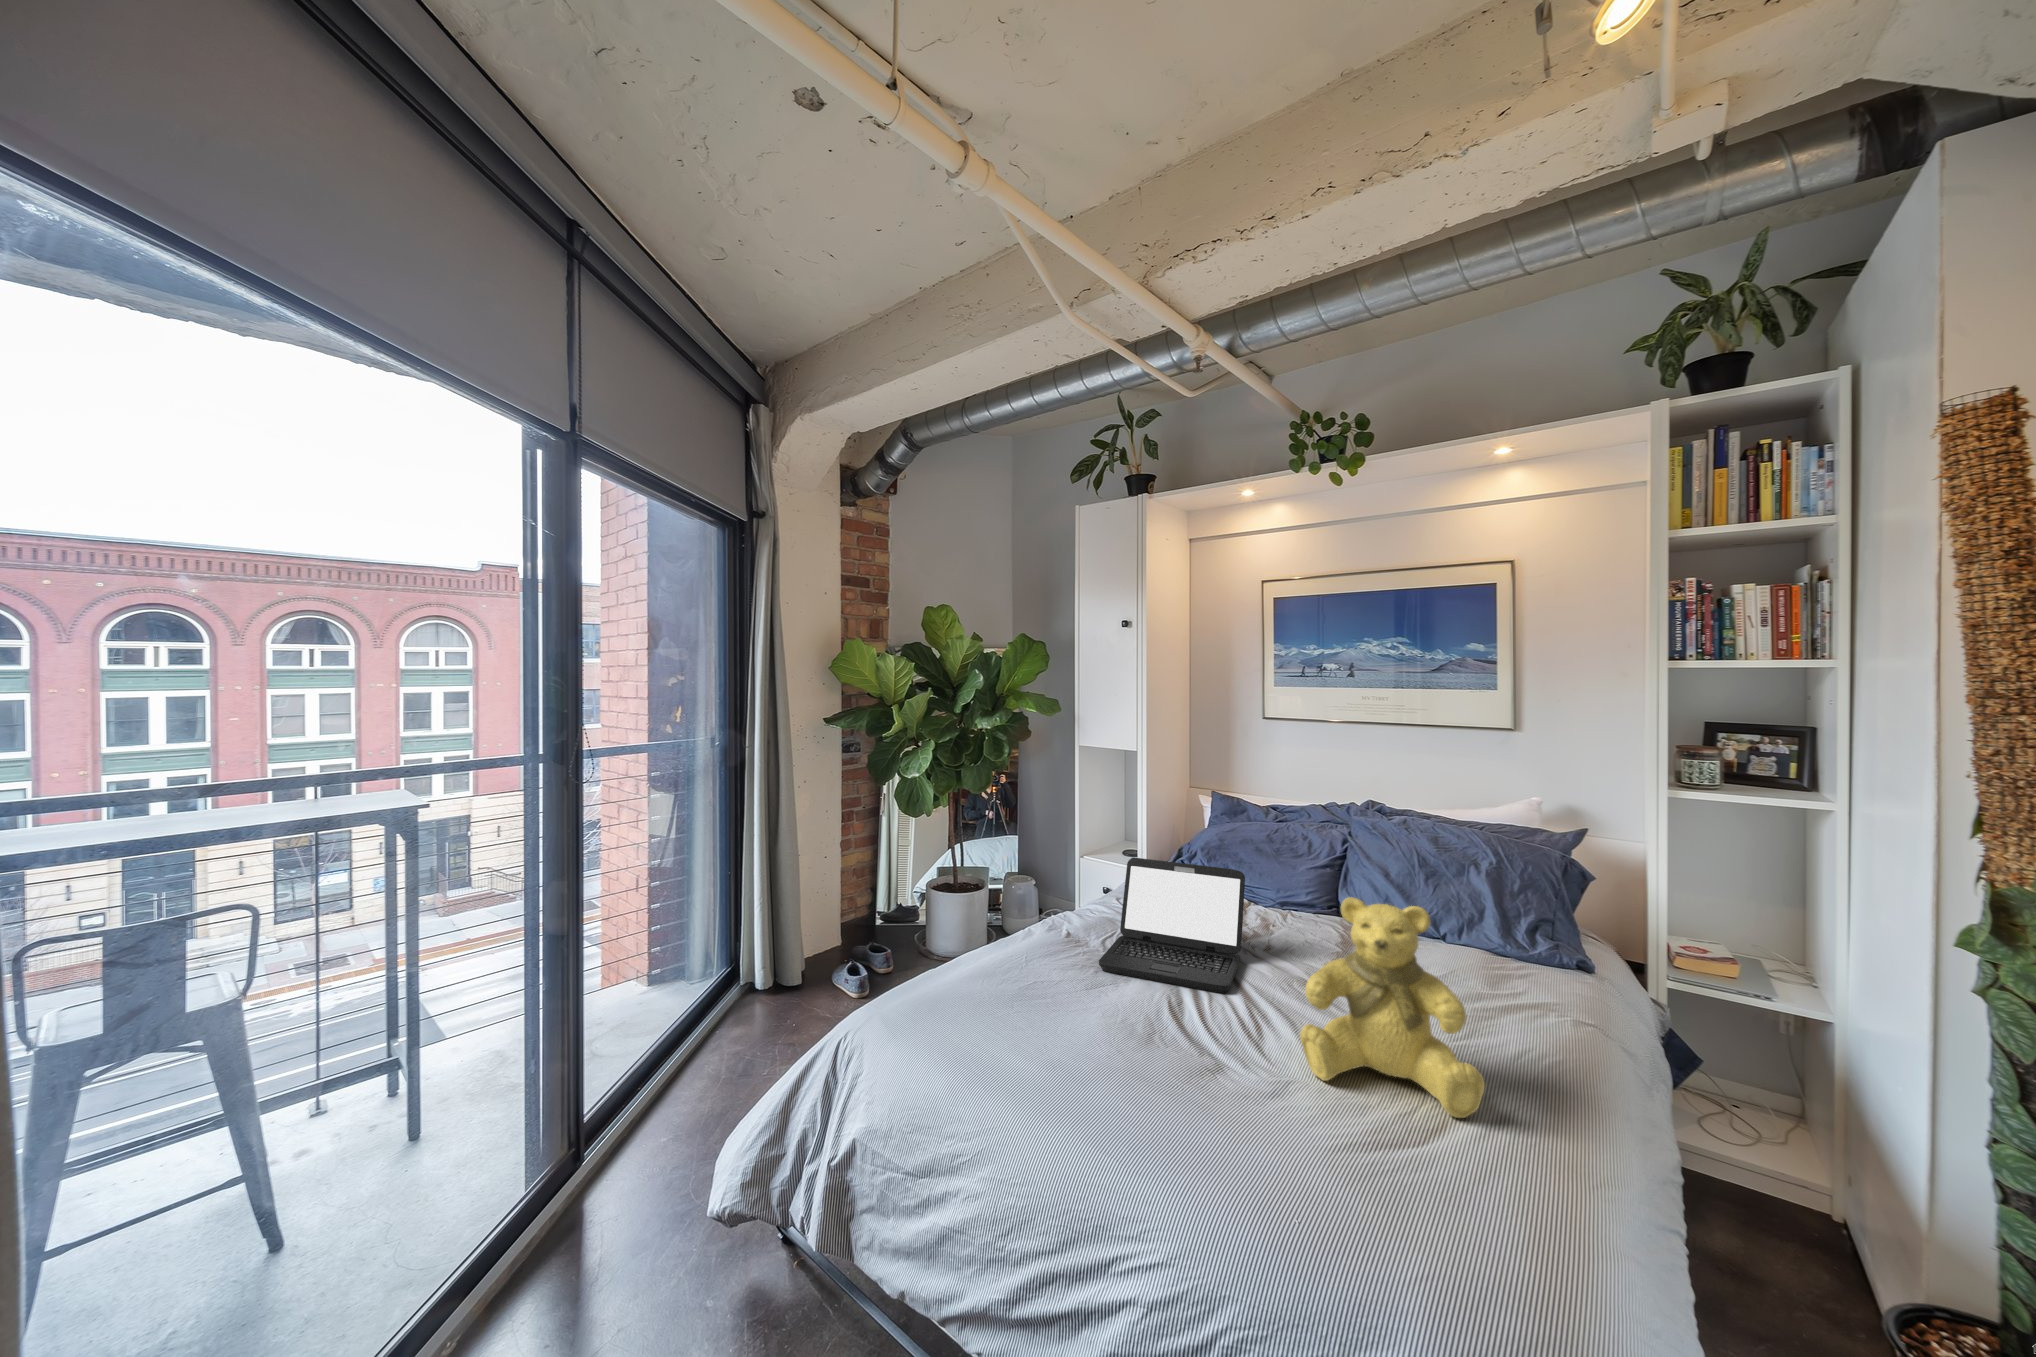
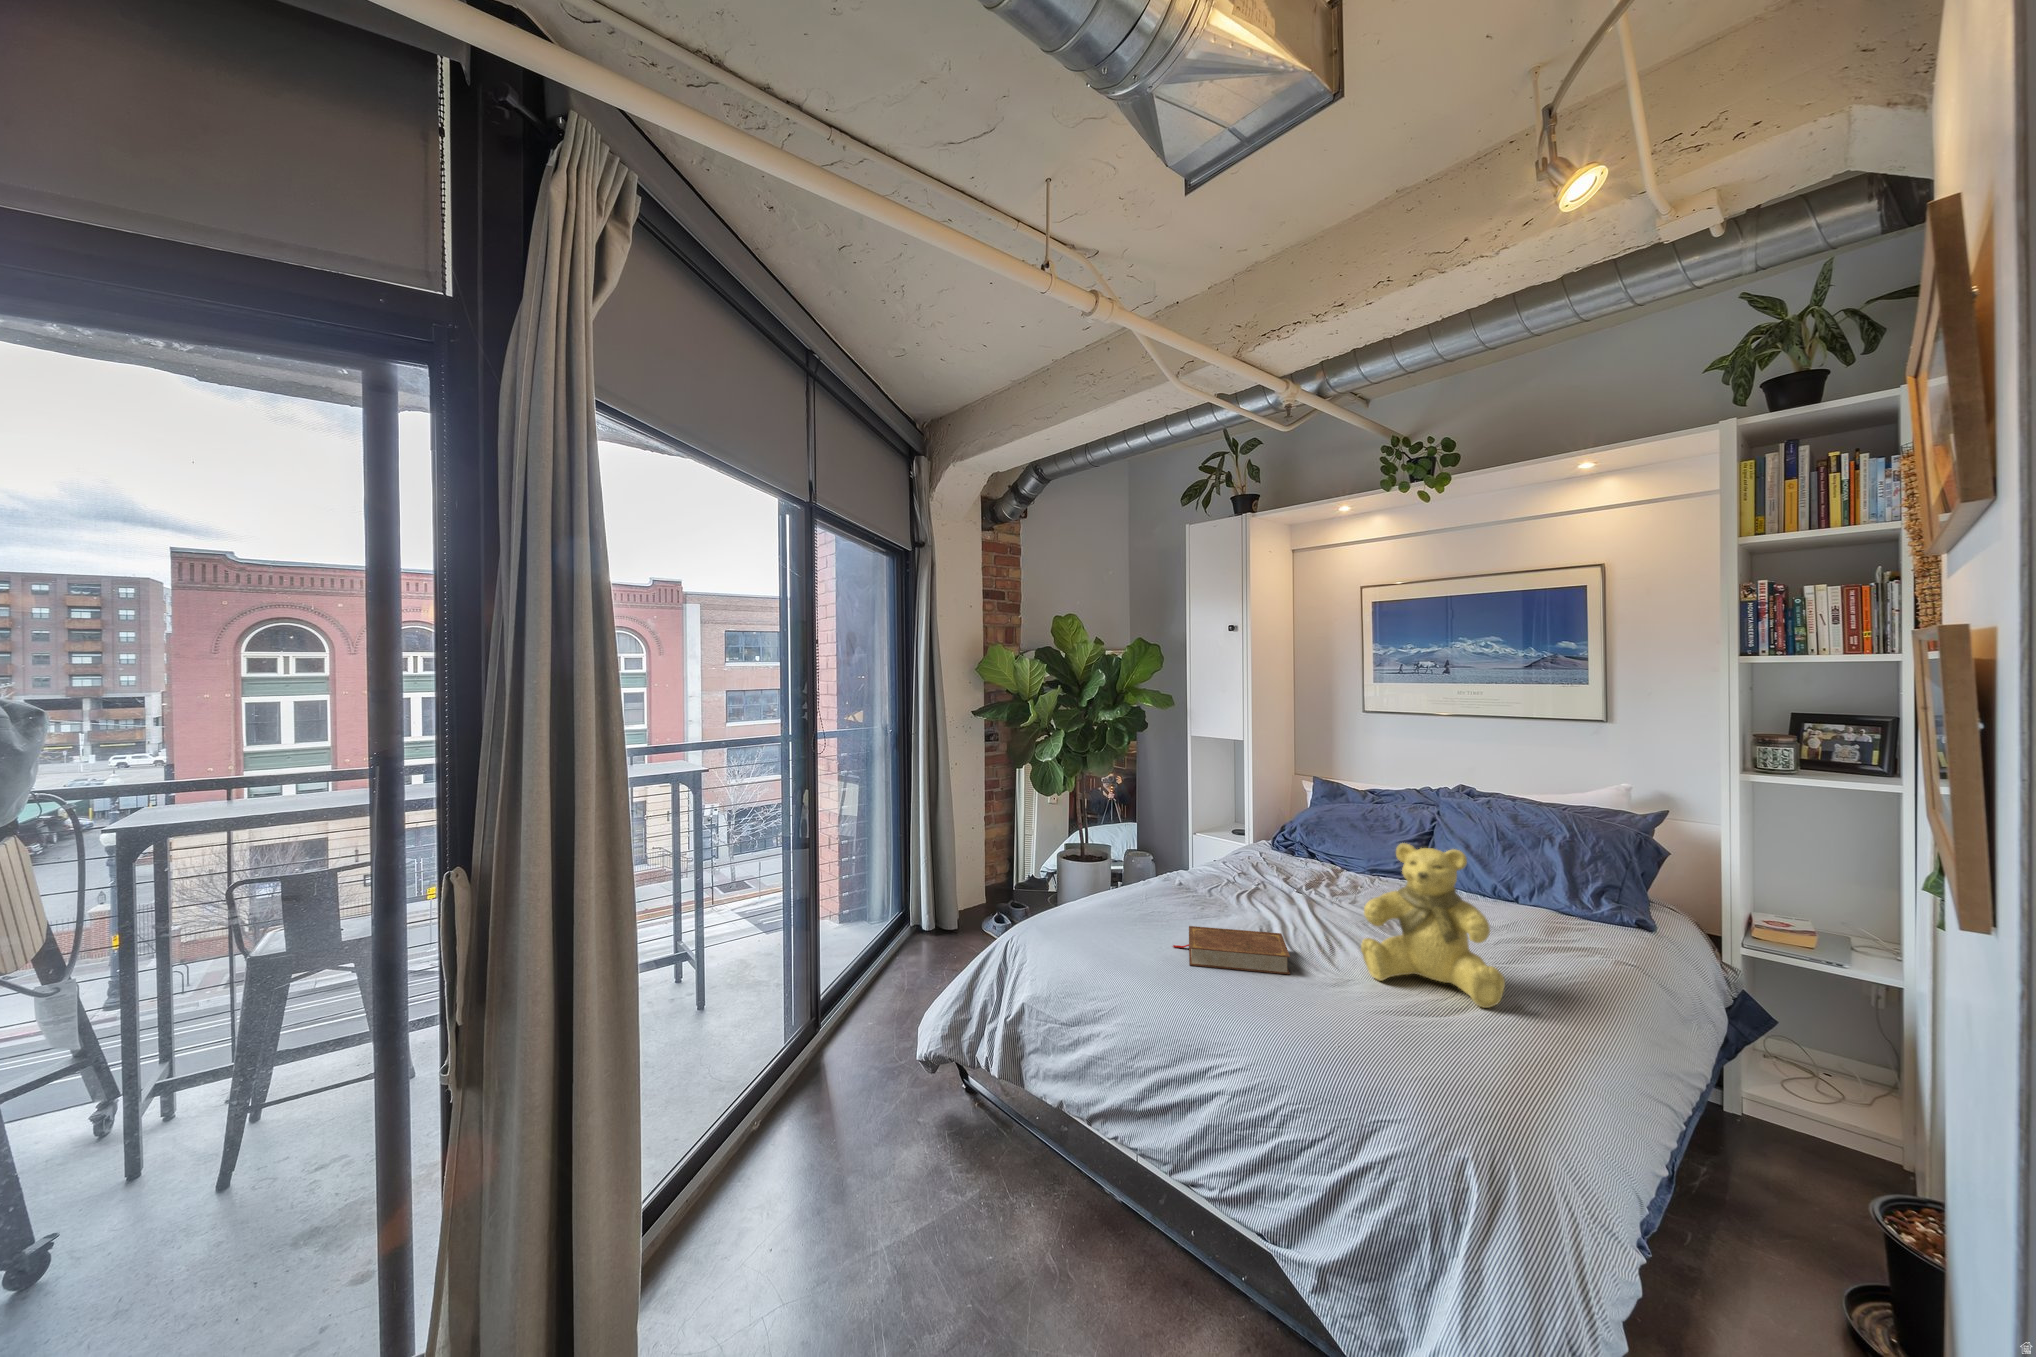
laptop: present [1099,858,1245,993] -> none [1205,822,1330,927]
book: none [1059,1011,1213,1080] -> present [1173,926,1290,975]

